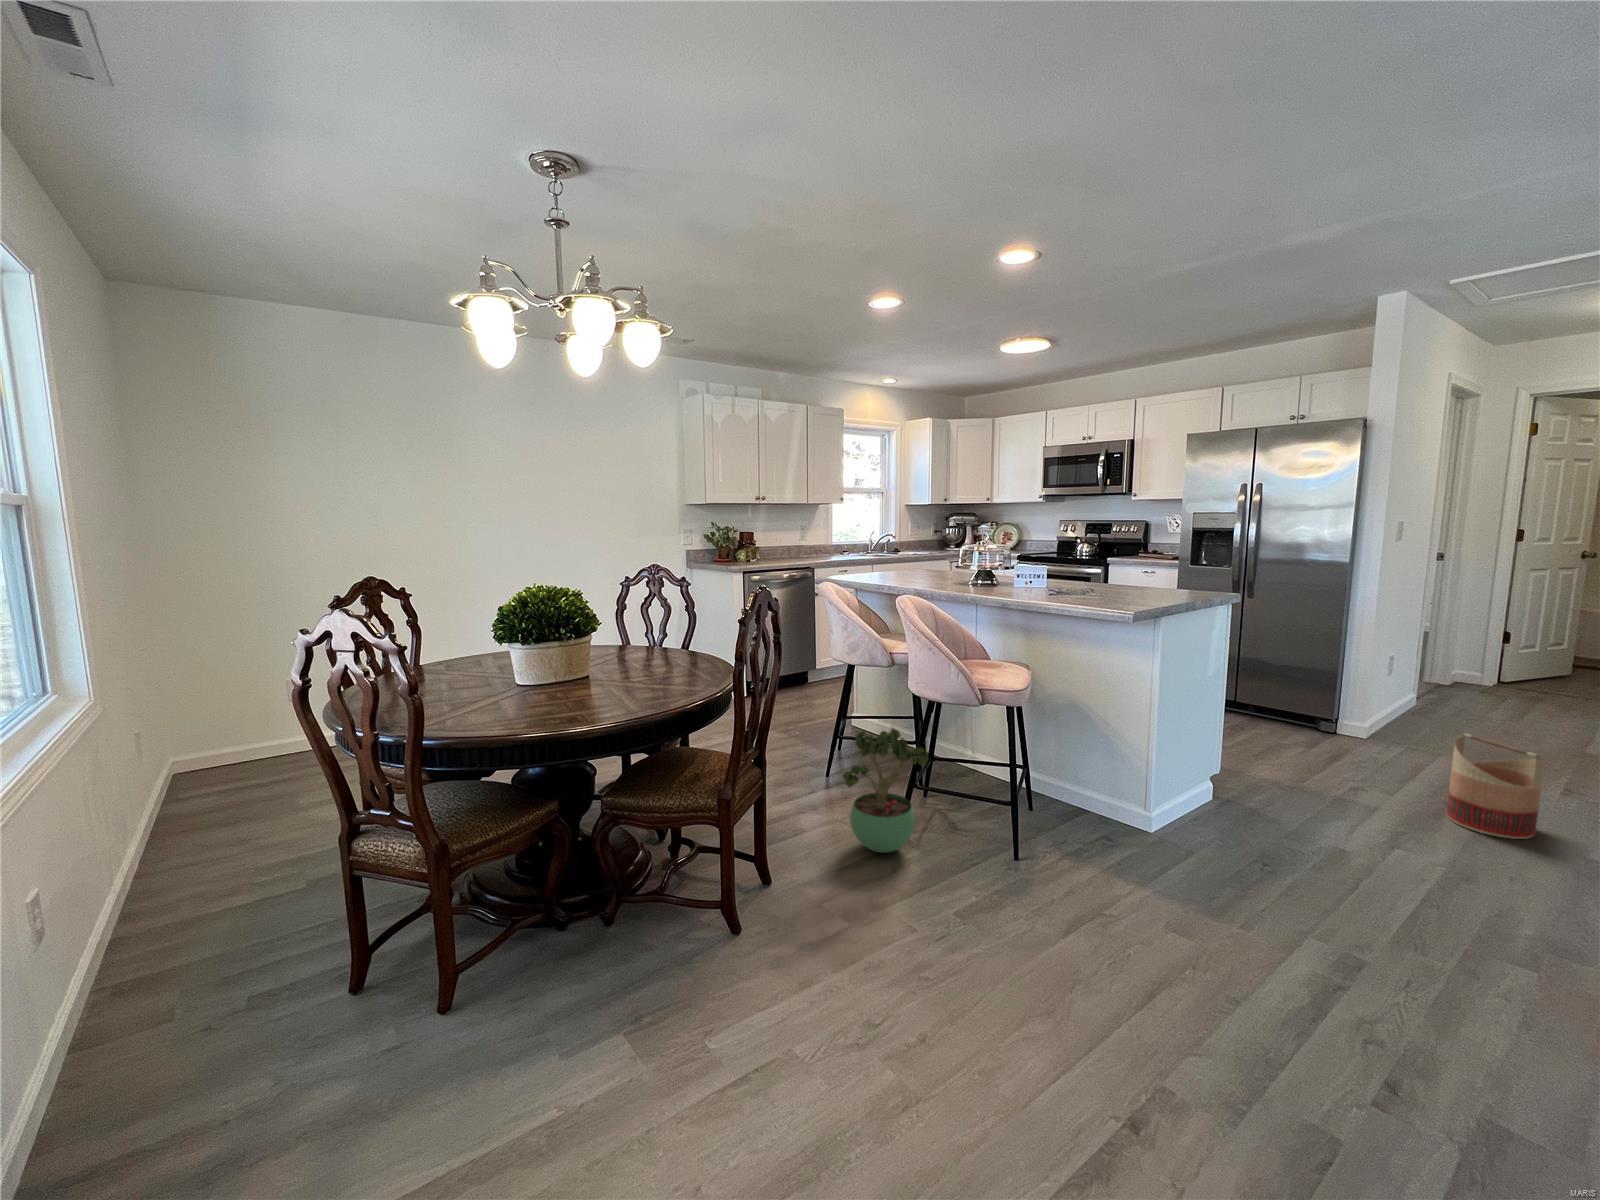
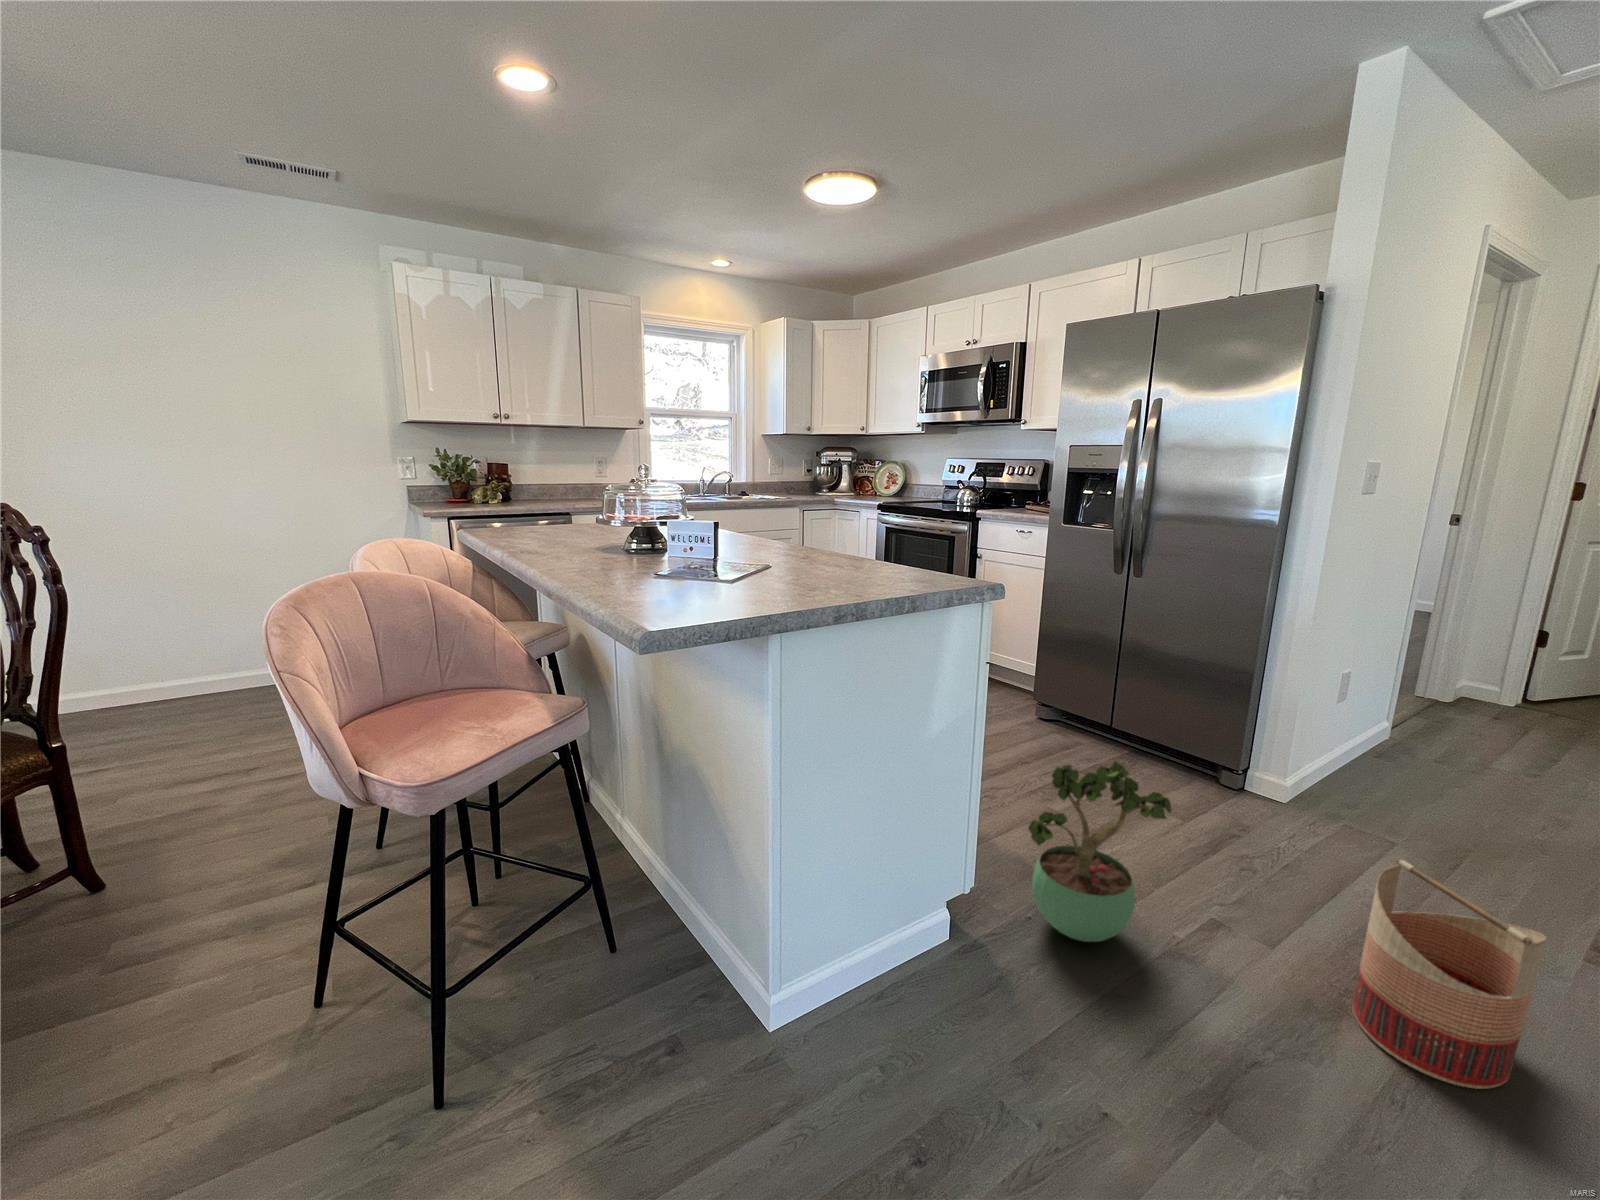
potted plant: present [843,728,928,853] -> present [1028,762,1171,942]

